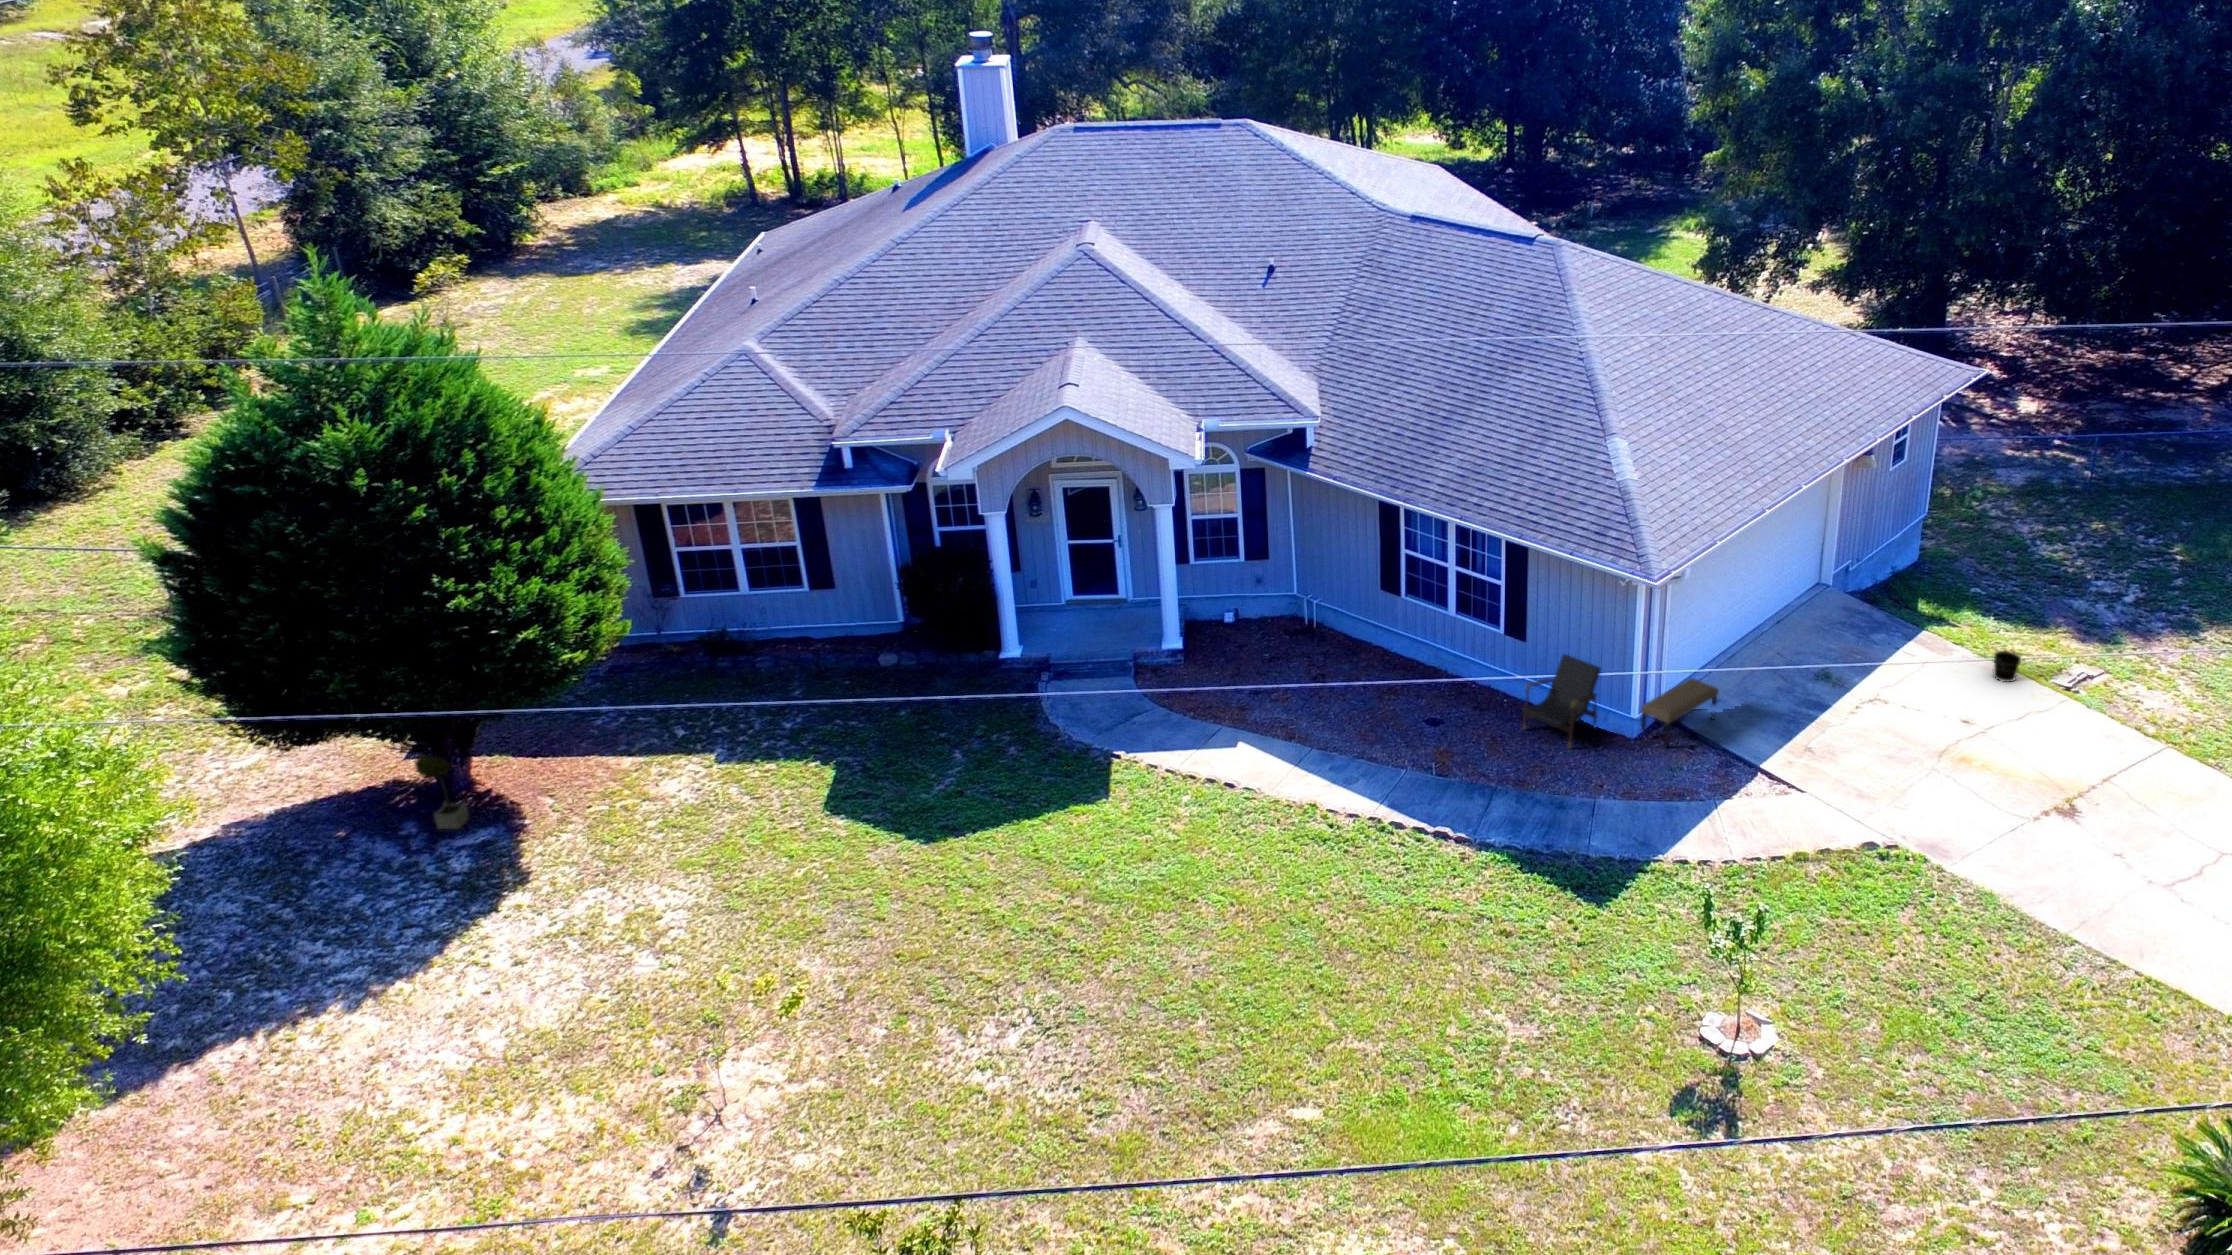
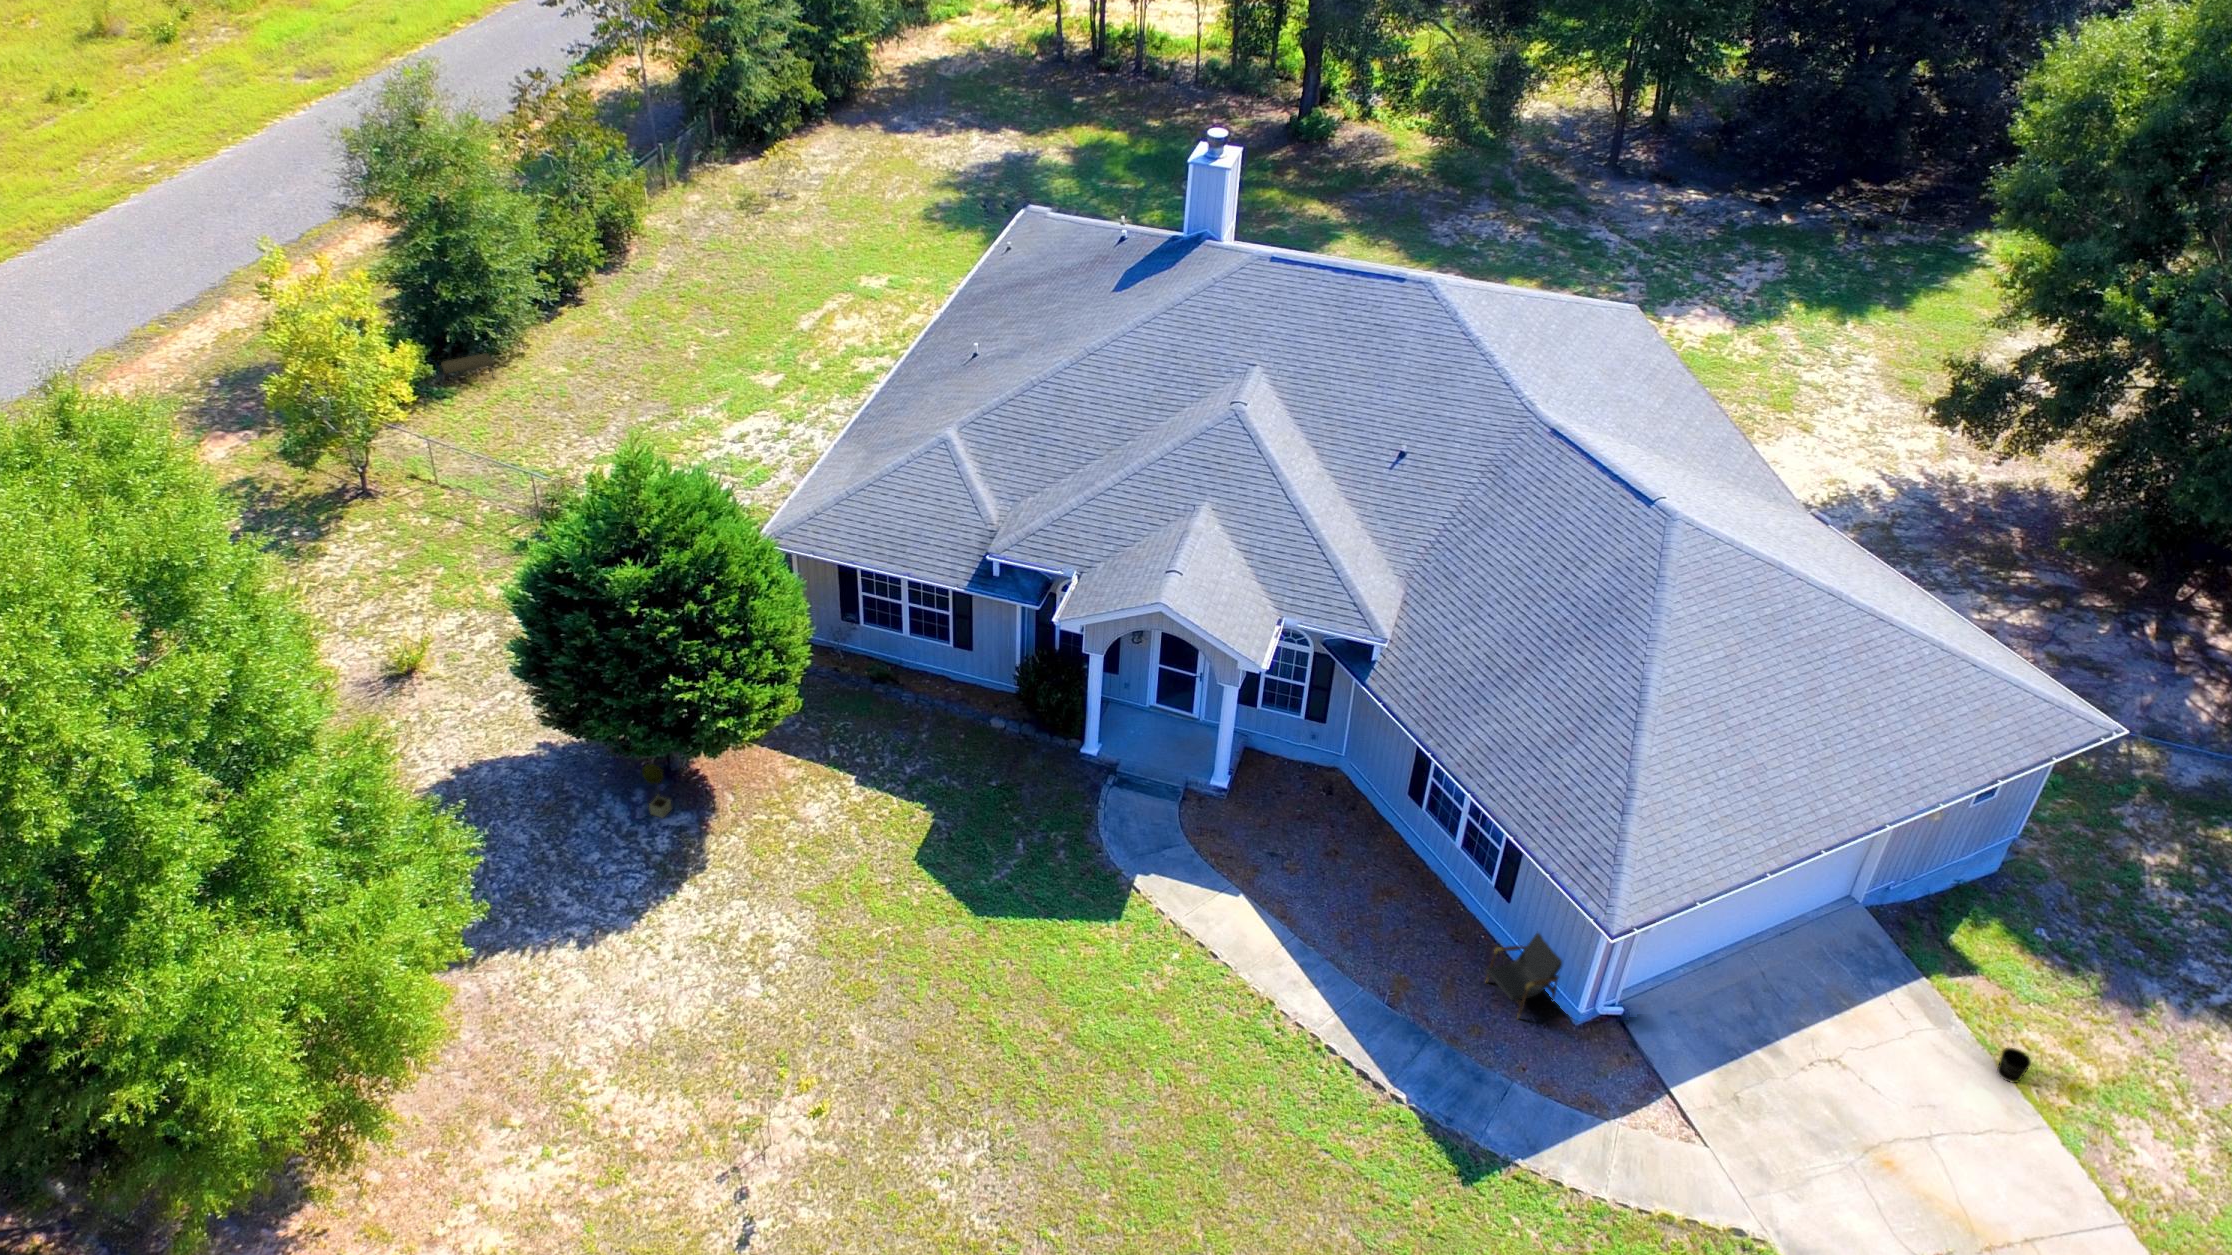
bench: present [1641,678,1719,747] -> present [441,353,494,384]

